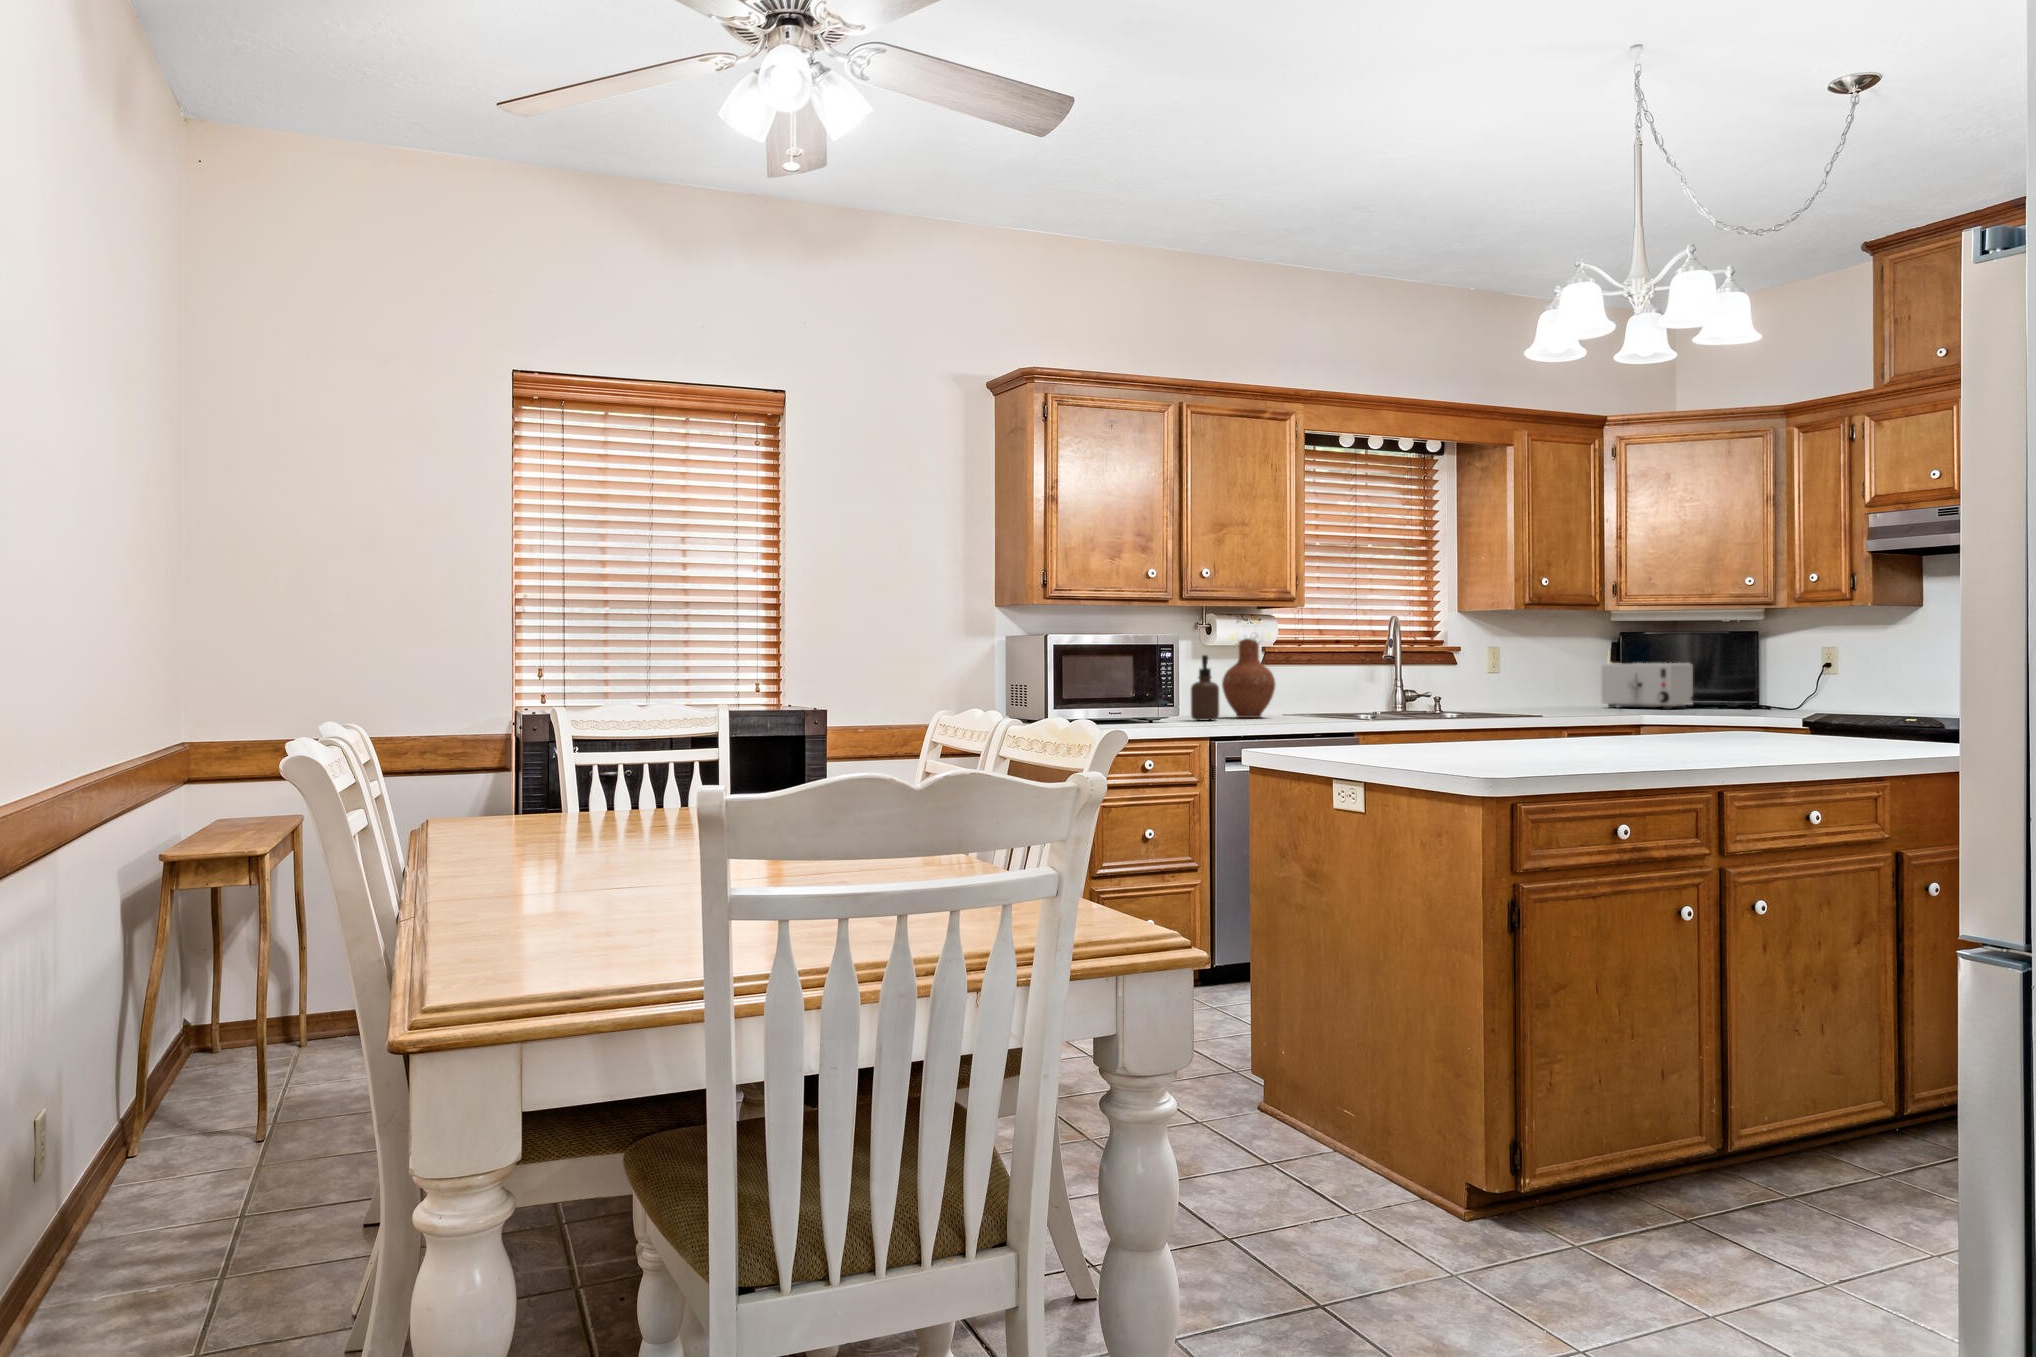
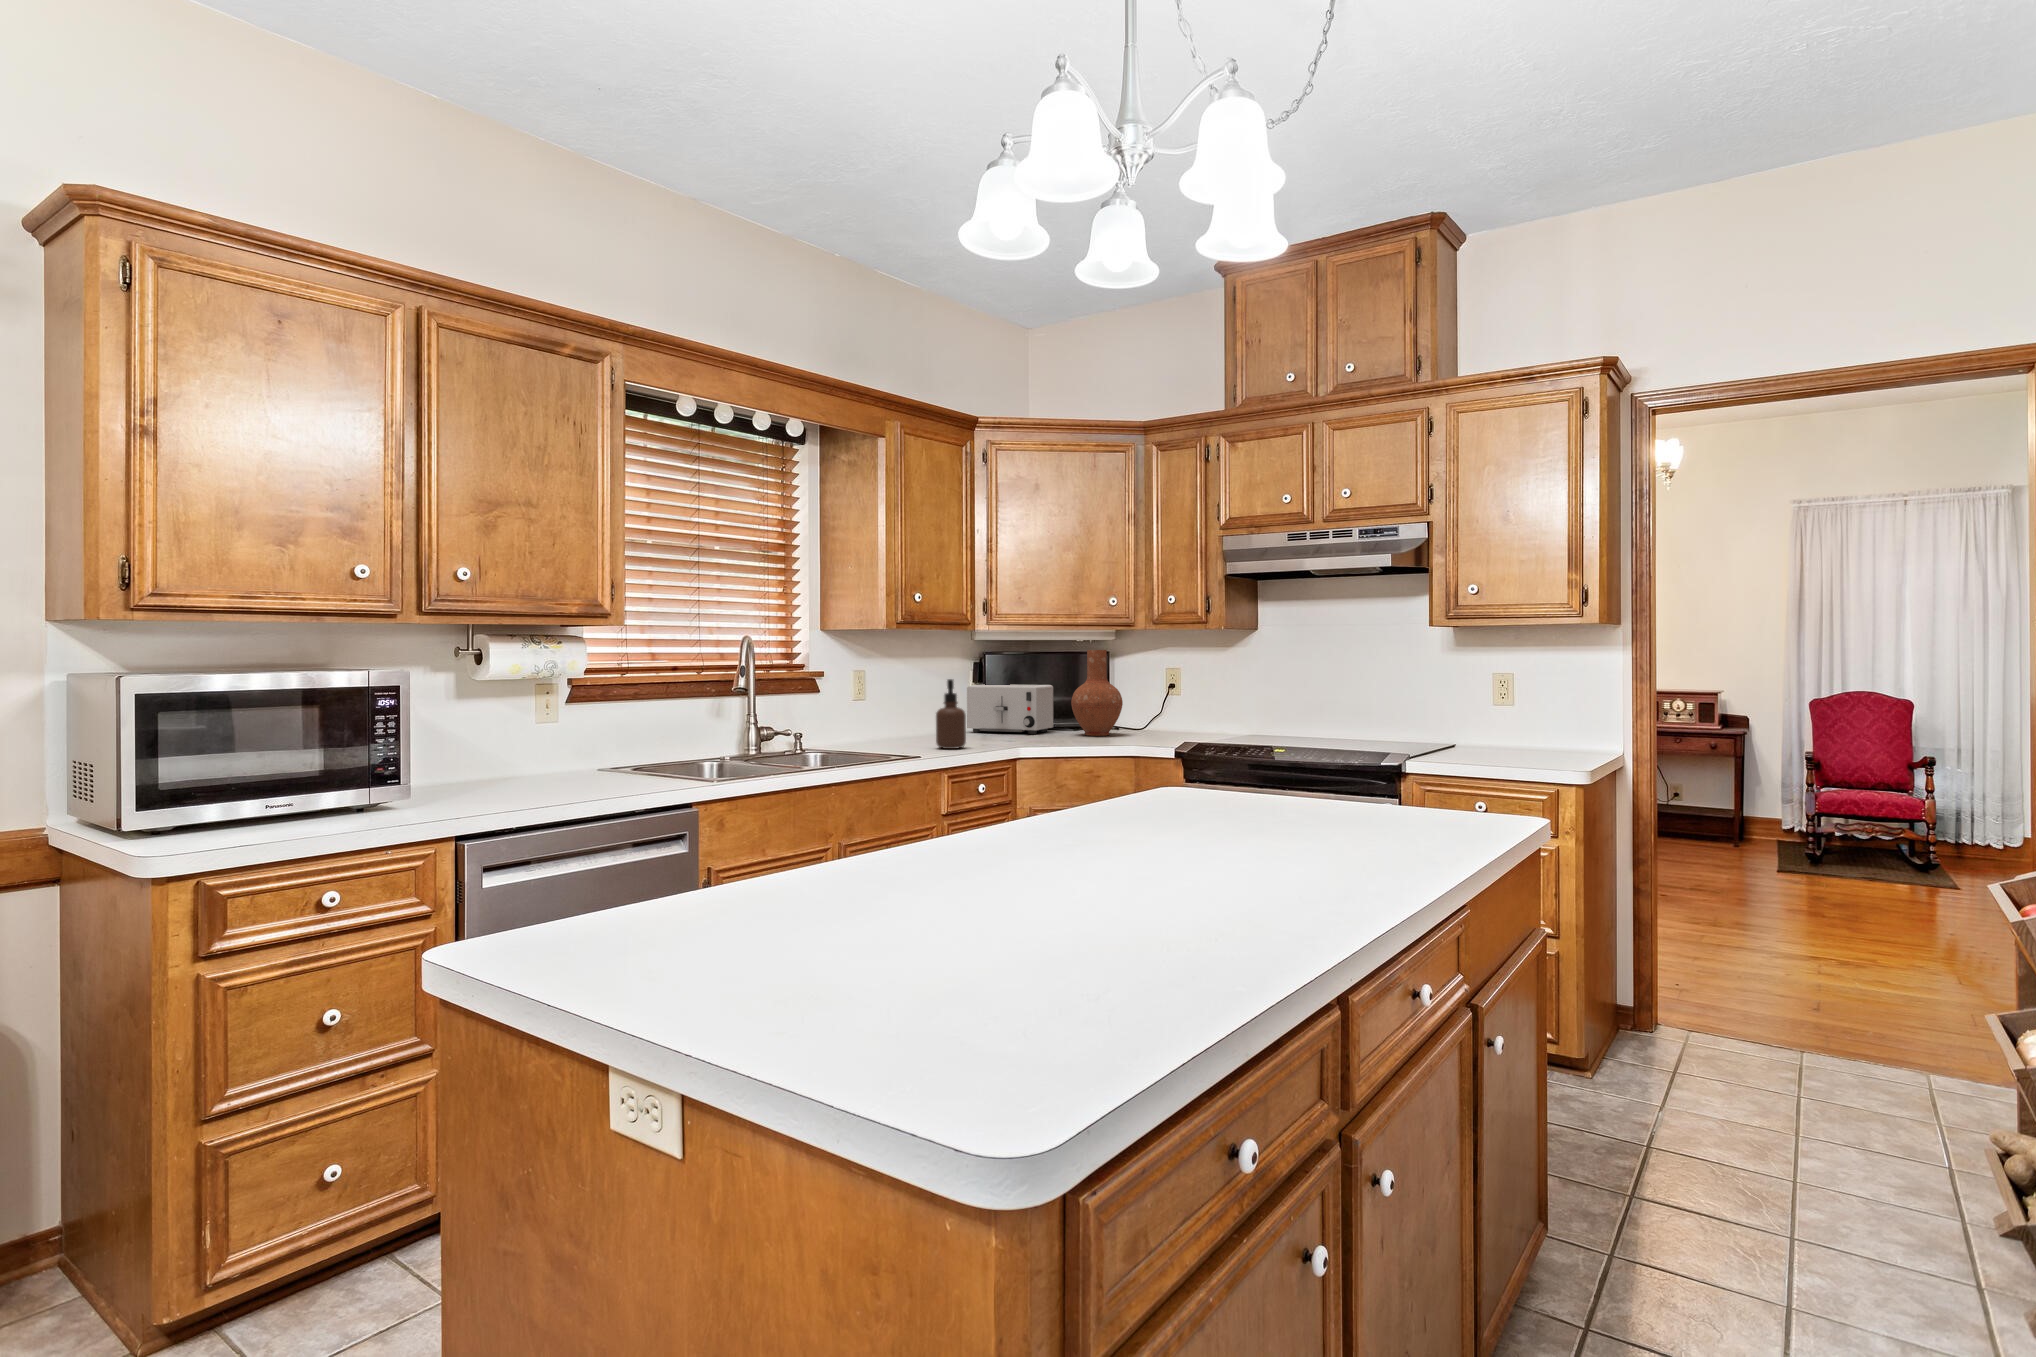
vase: present [1222,639,1275,718] -> present [1071,650,1123,736]
soap dispenser: present [1191,655,1219,720] -> present [936,679,966,749]

